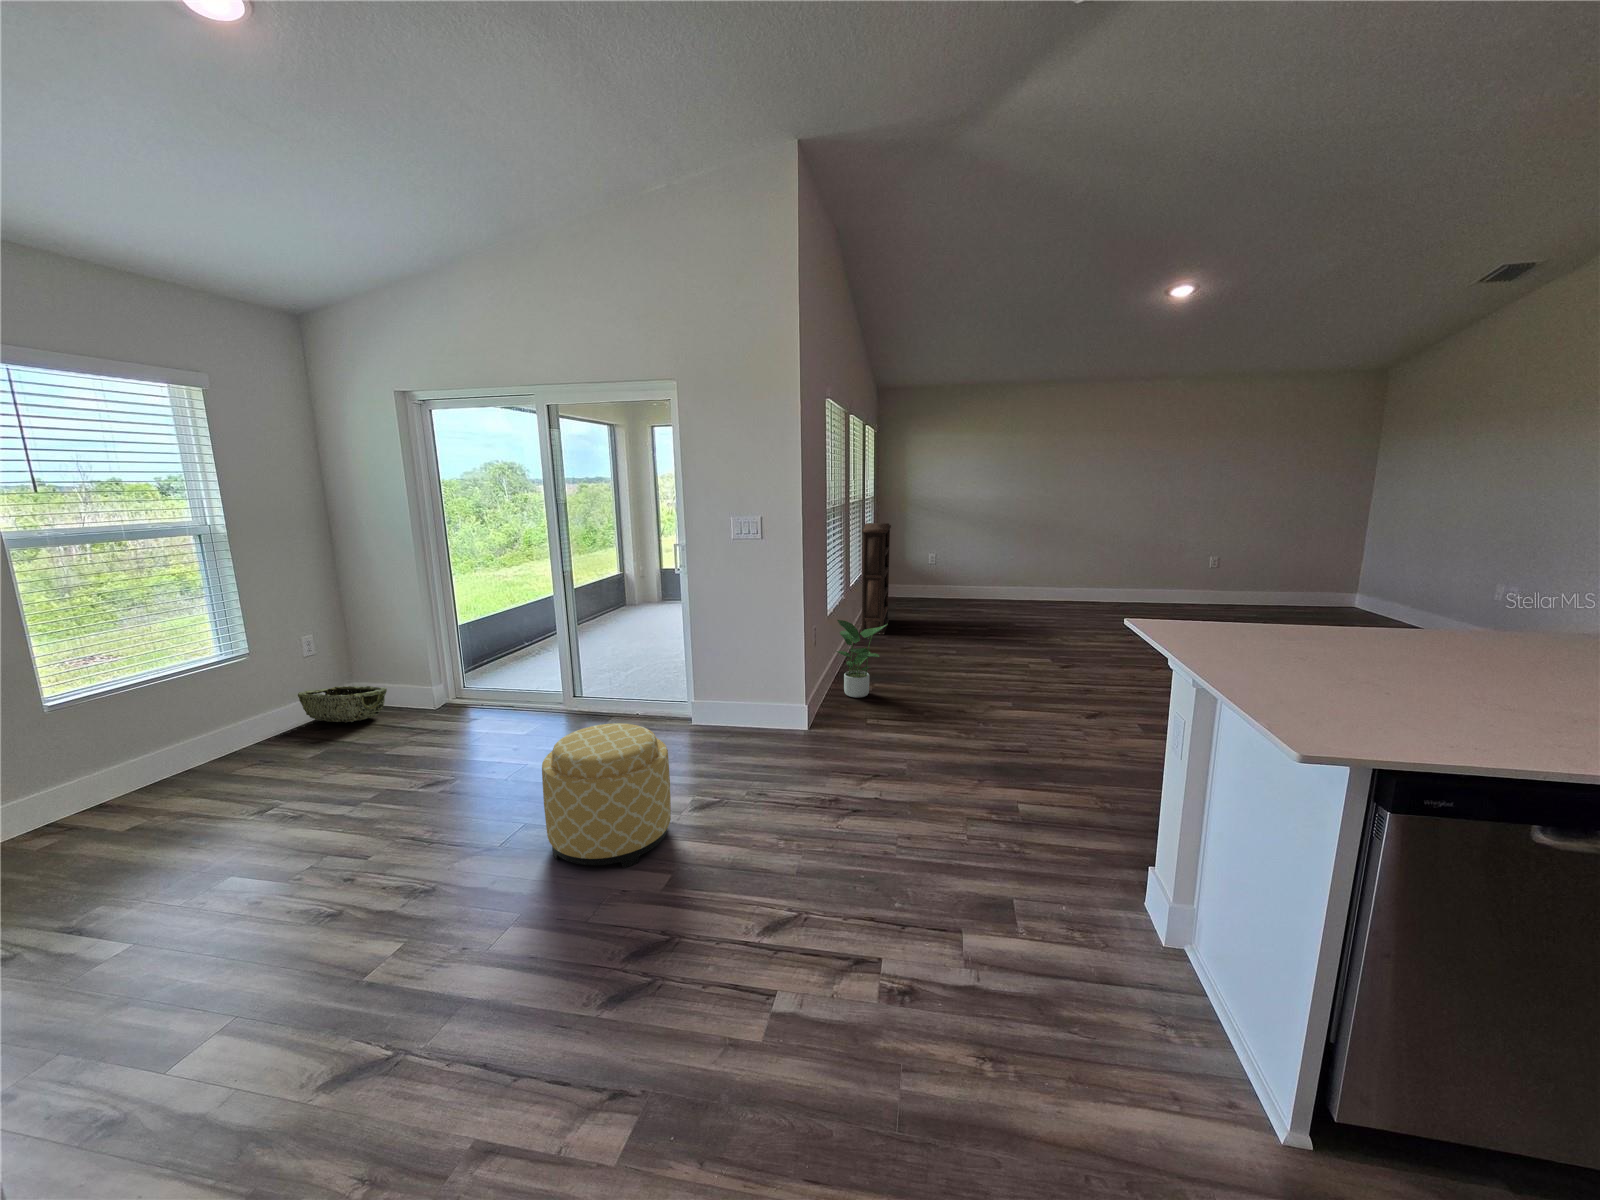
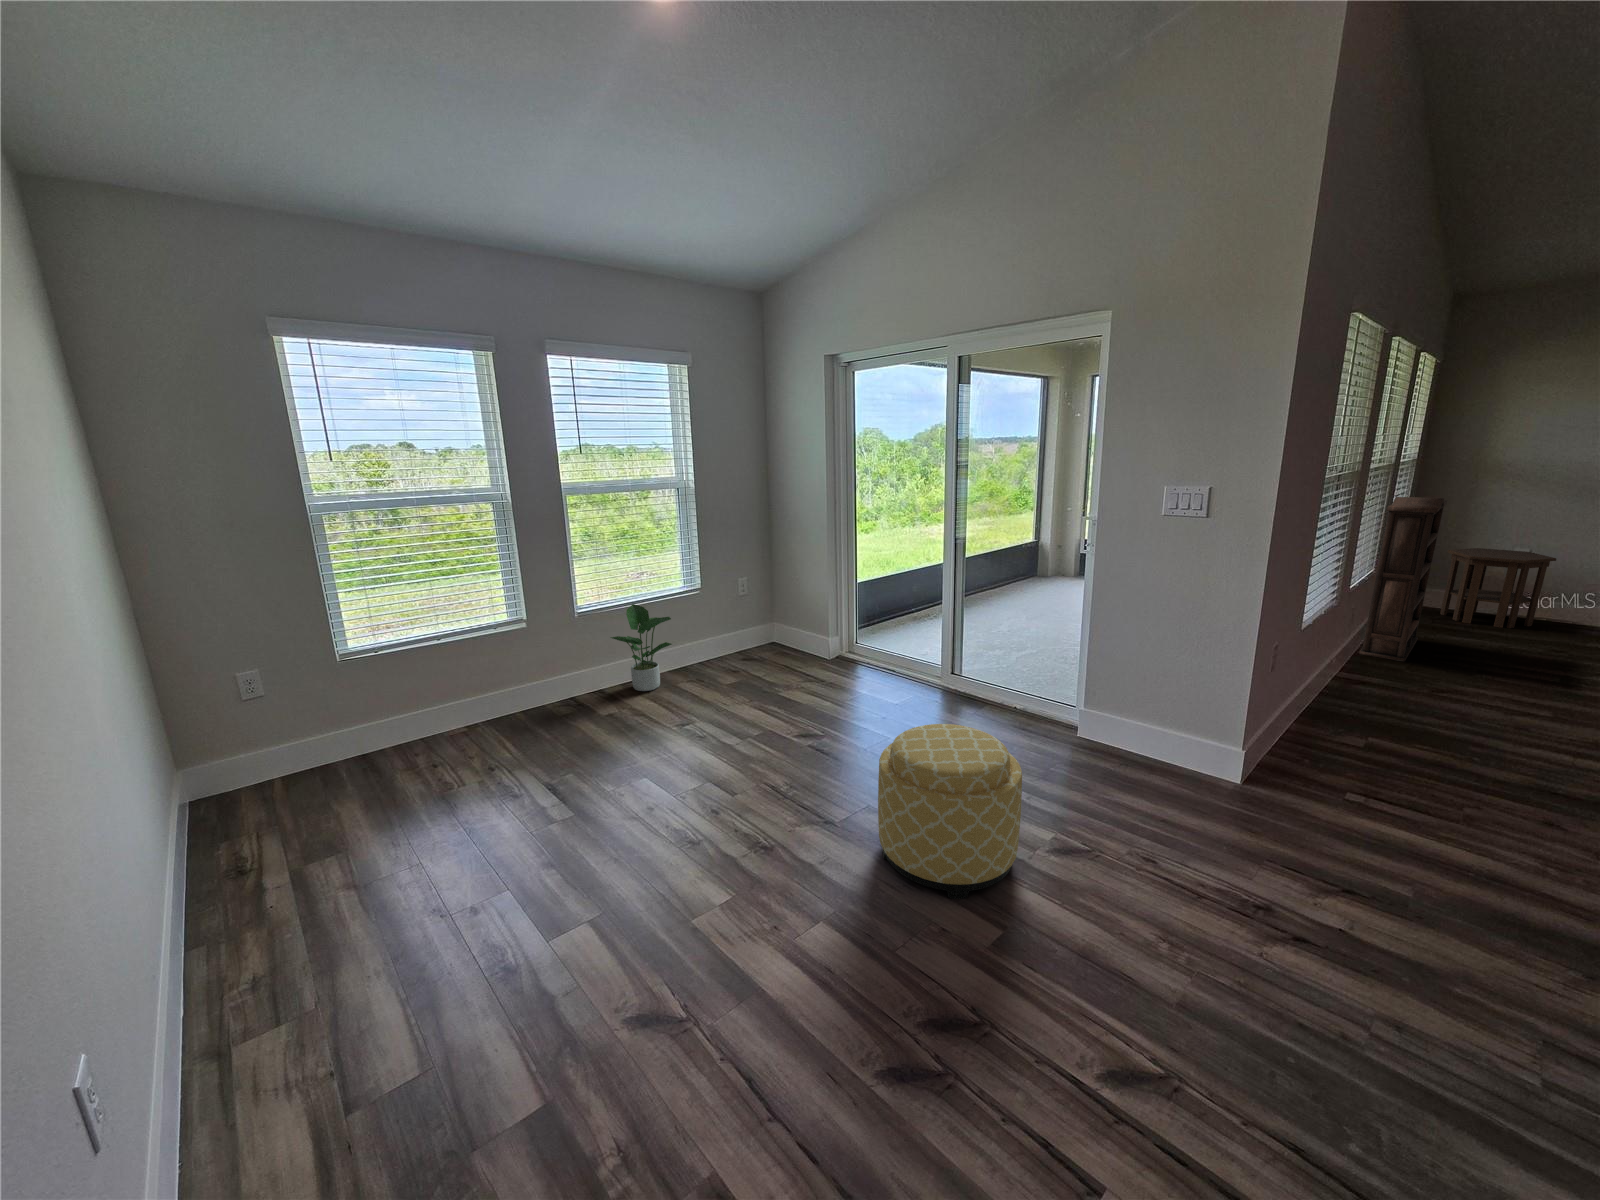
side table: none [896,556,945,607] -> present [1440,548,1556,628]
potted plant: present [836,620,886,697] -> present [611,604,672,691]
woven basket: present [298,686,387,723] -> none [732,626,793,659]

